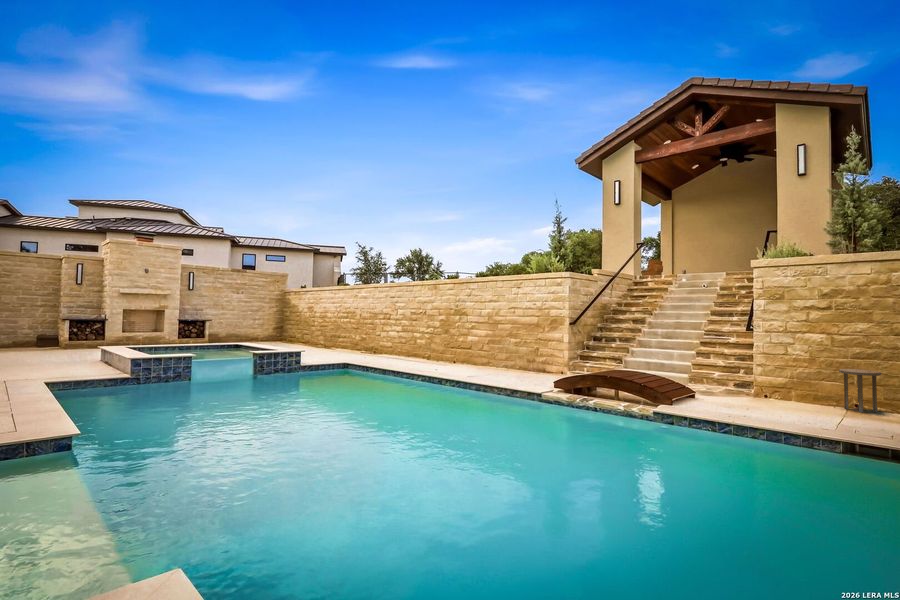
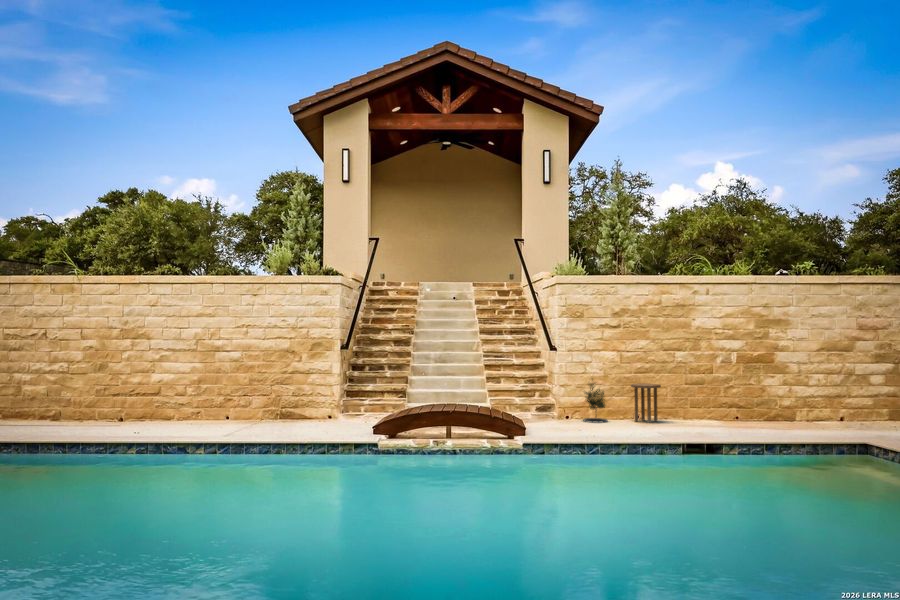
potted tree: none [775,358,810,405] -> present [583,383,608,423]

